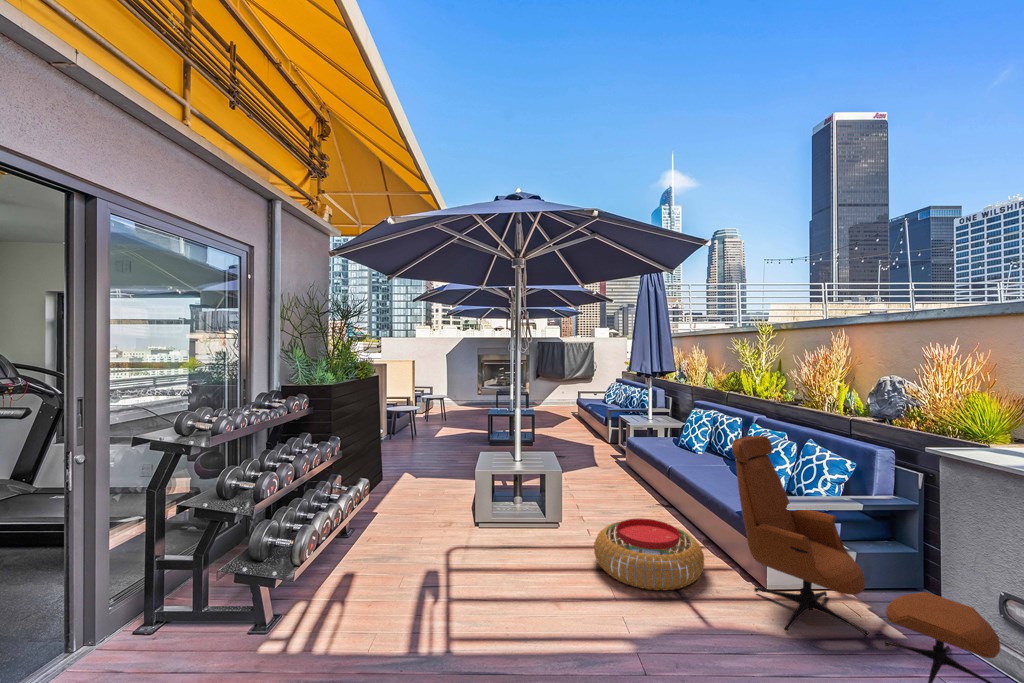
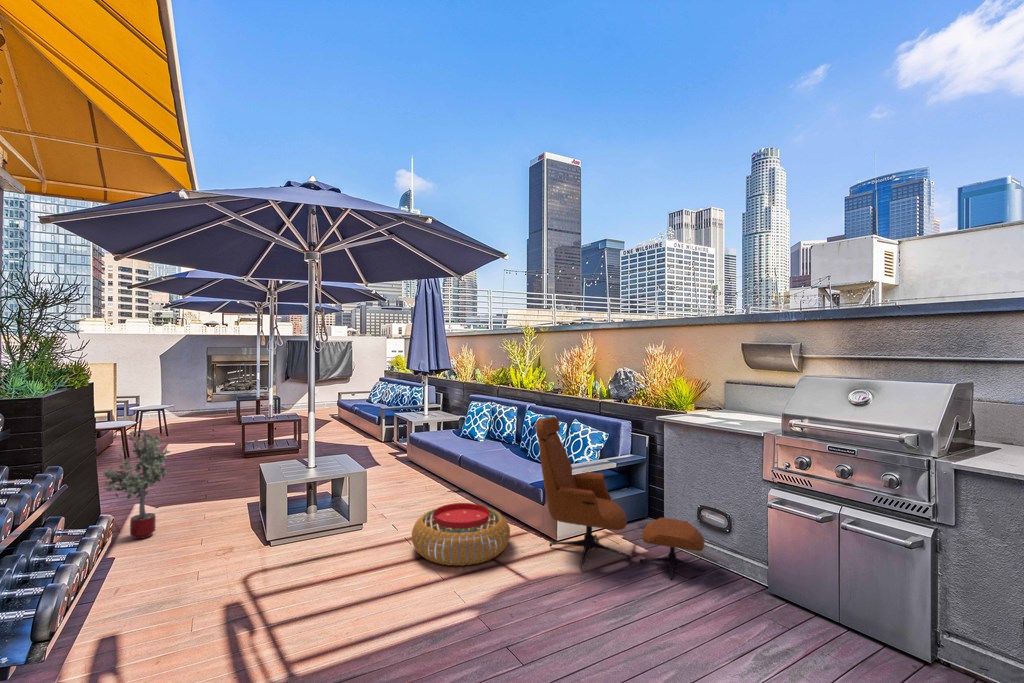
potted tree: none [371,415,417,501] -> present [104,429,170,539]

